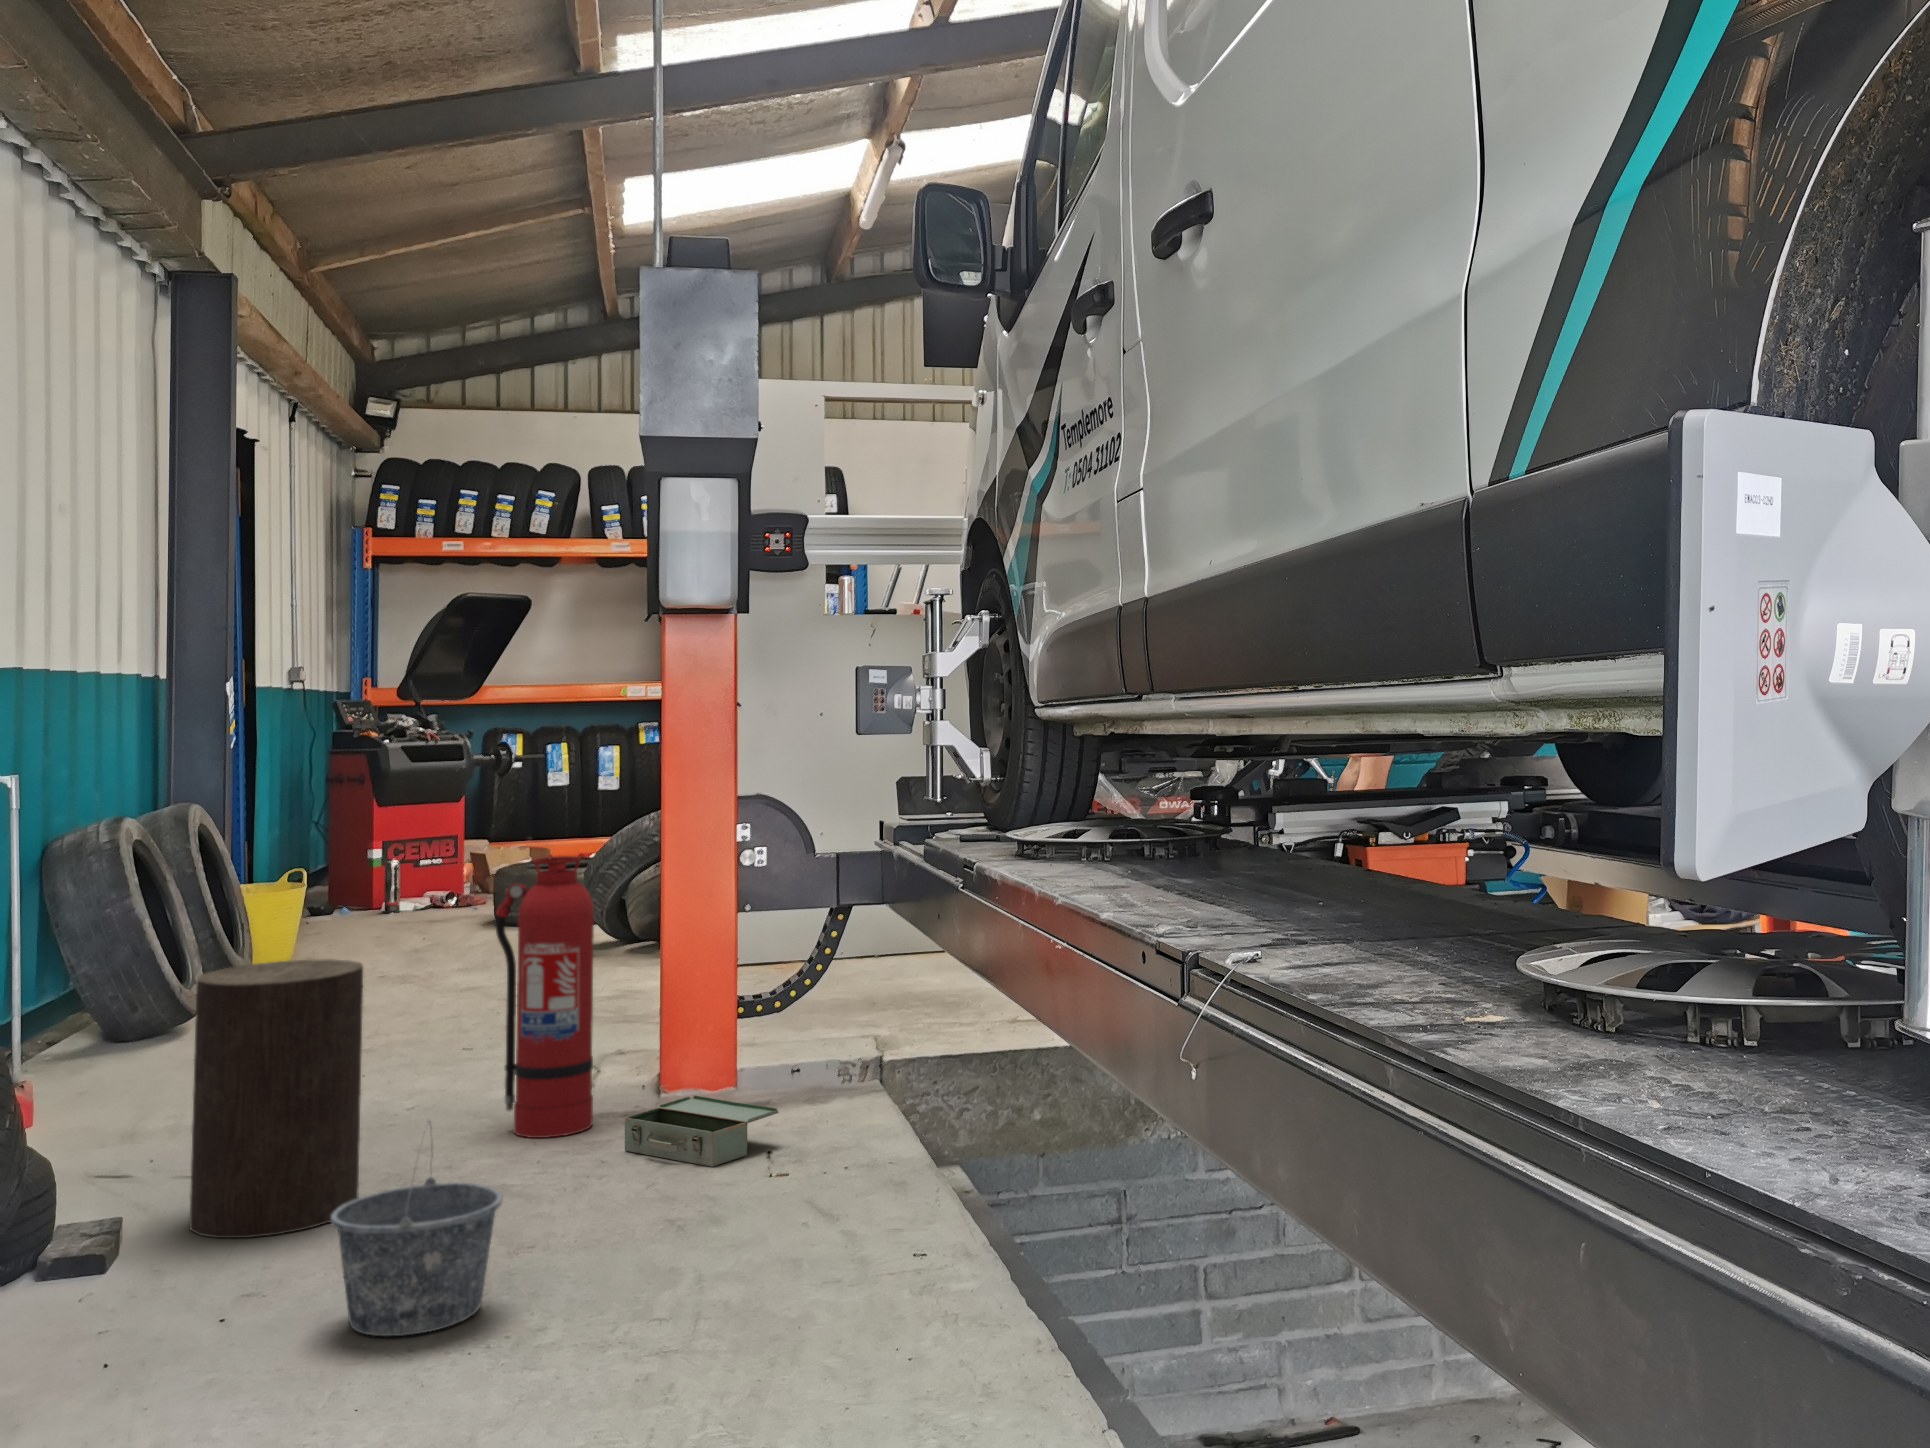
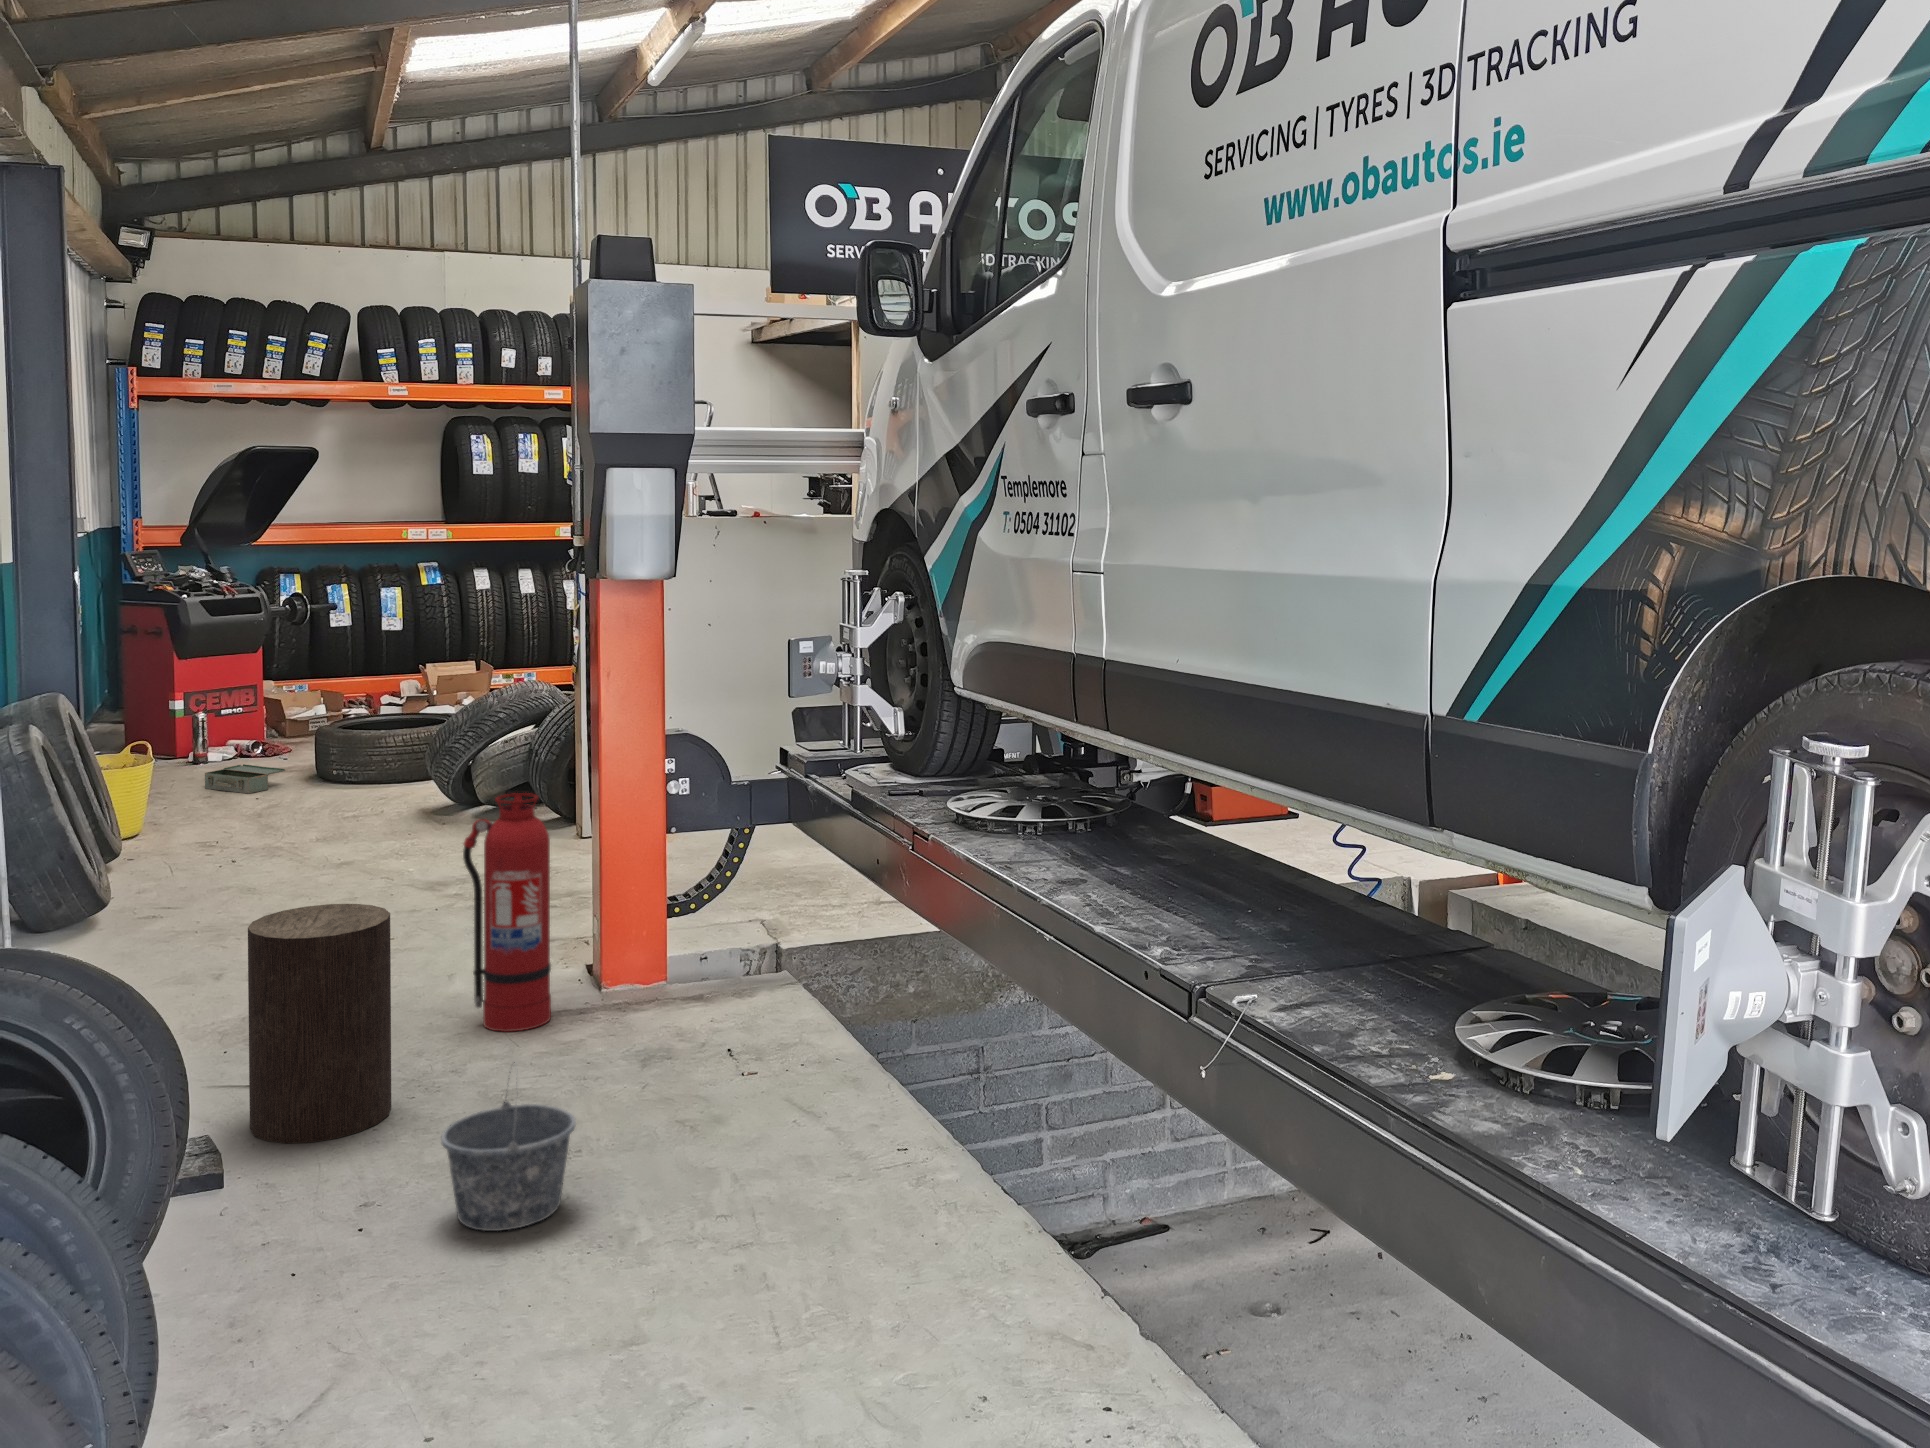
toolbox: present [625,1096,779,1167] -> present [205,764,285,794]

